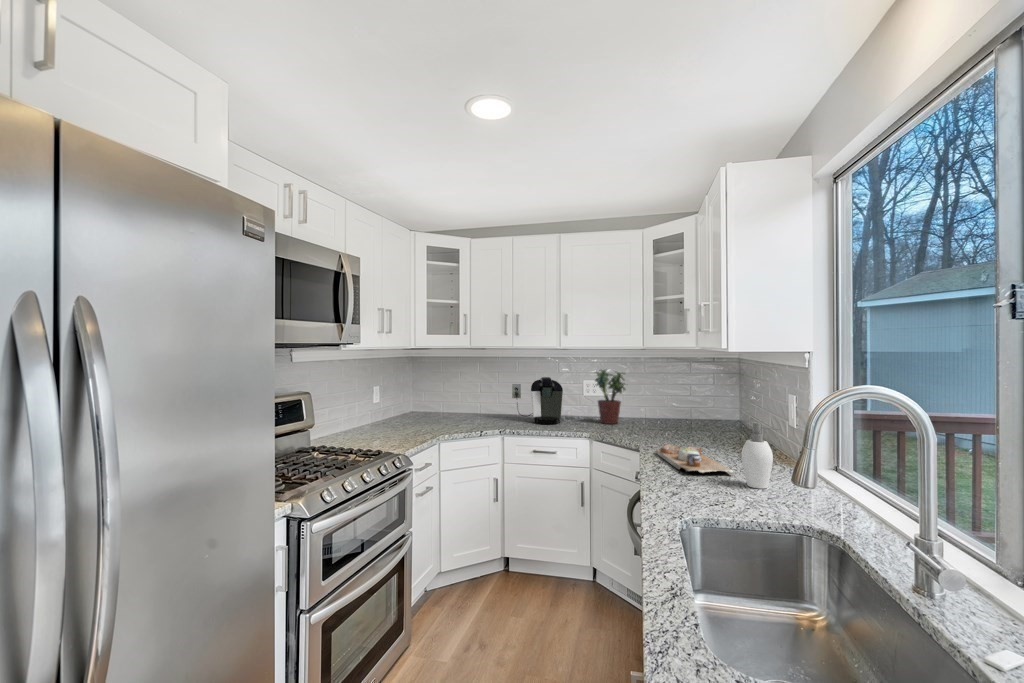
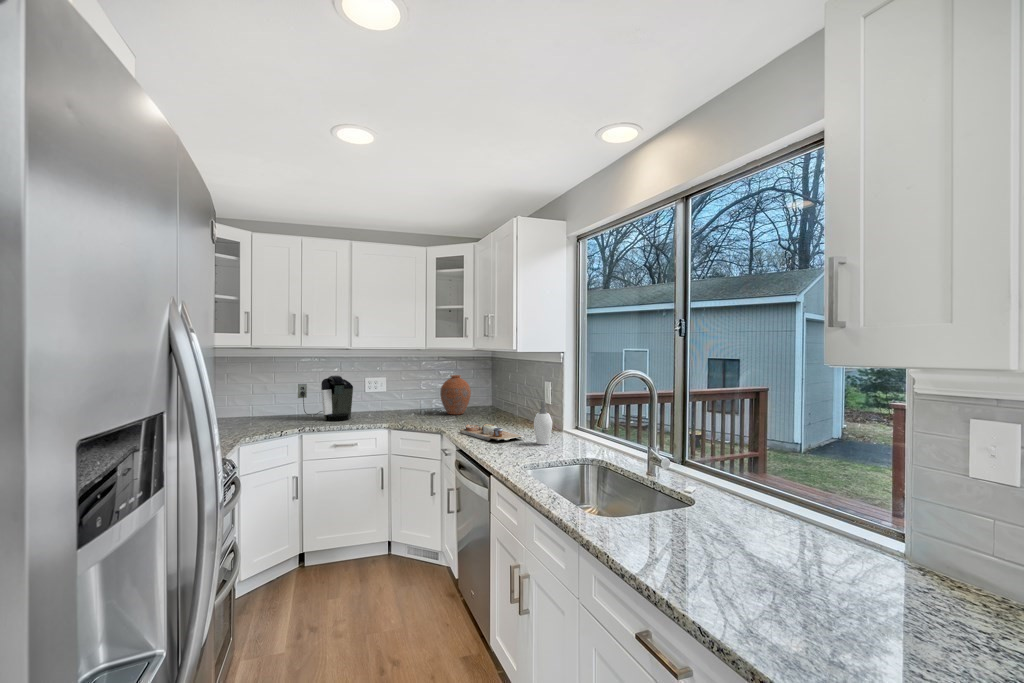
potted plant: present [595,370,625,424] -> none [380,366,411,415]
vase: none [661,381,700,430] -> present [440,375,471,415]

